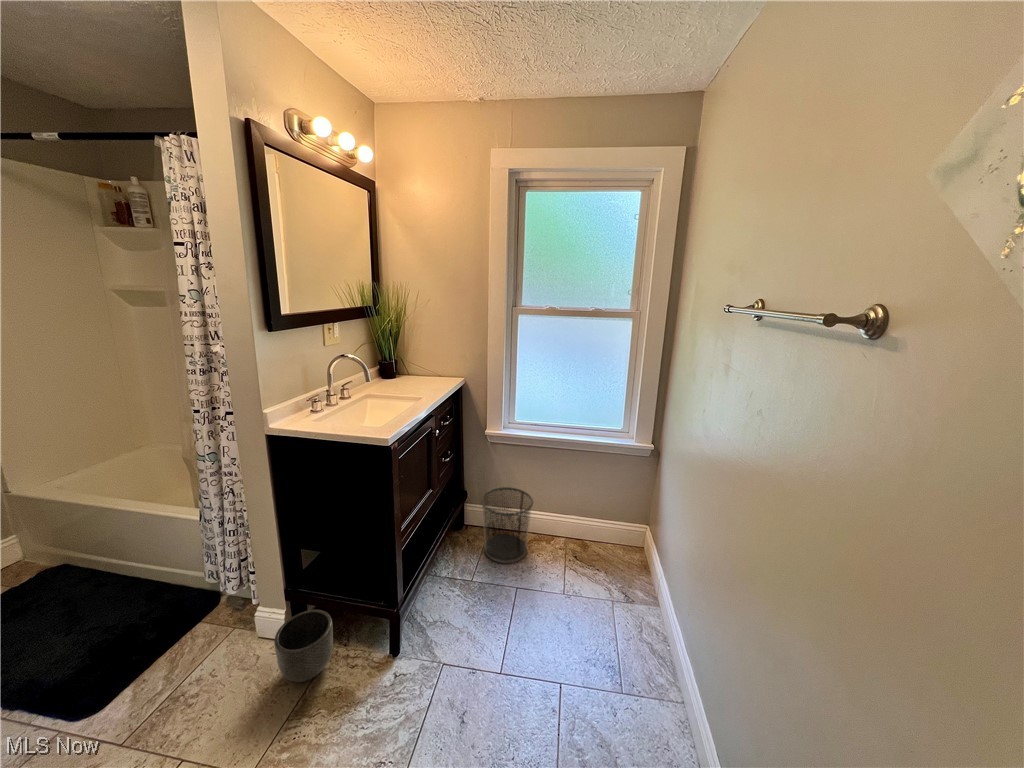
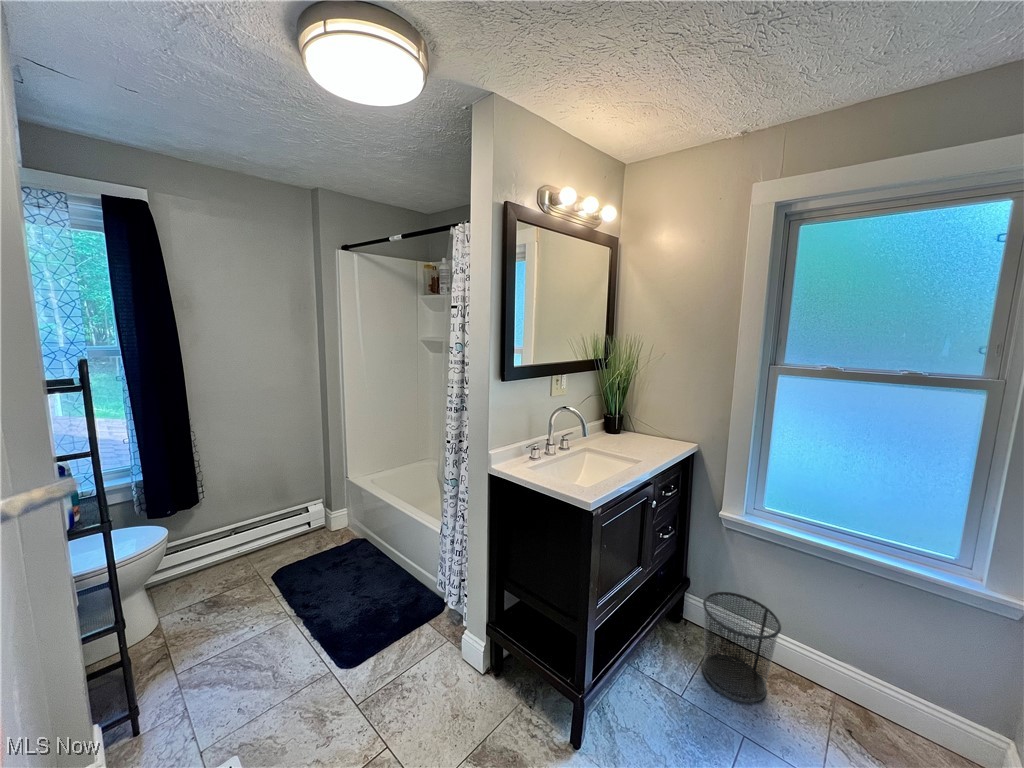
planter: present [274,610,333,682] -> none [470,653,520,727]

